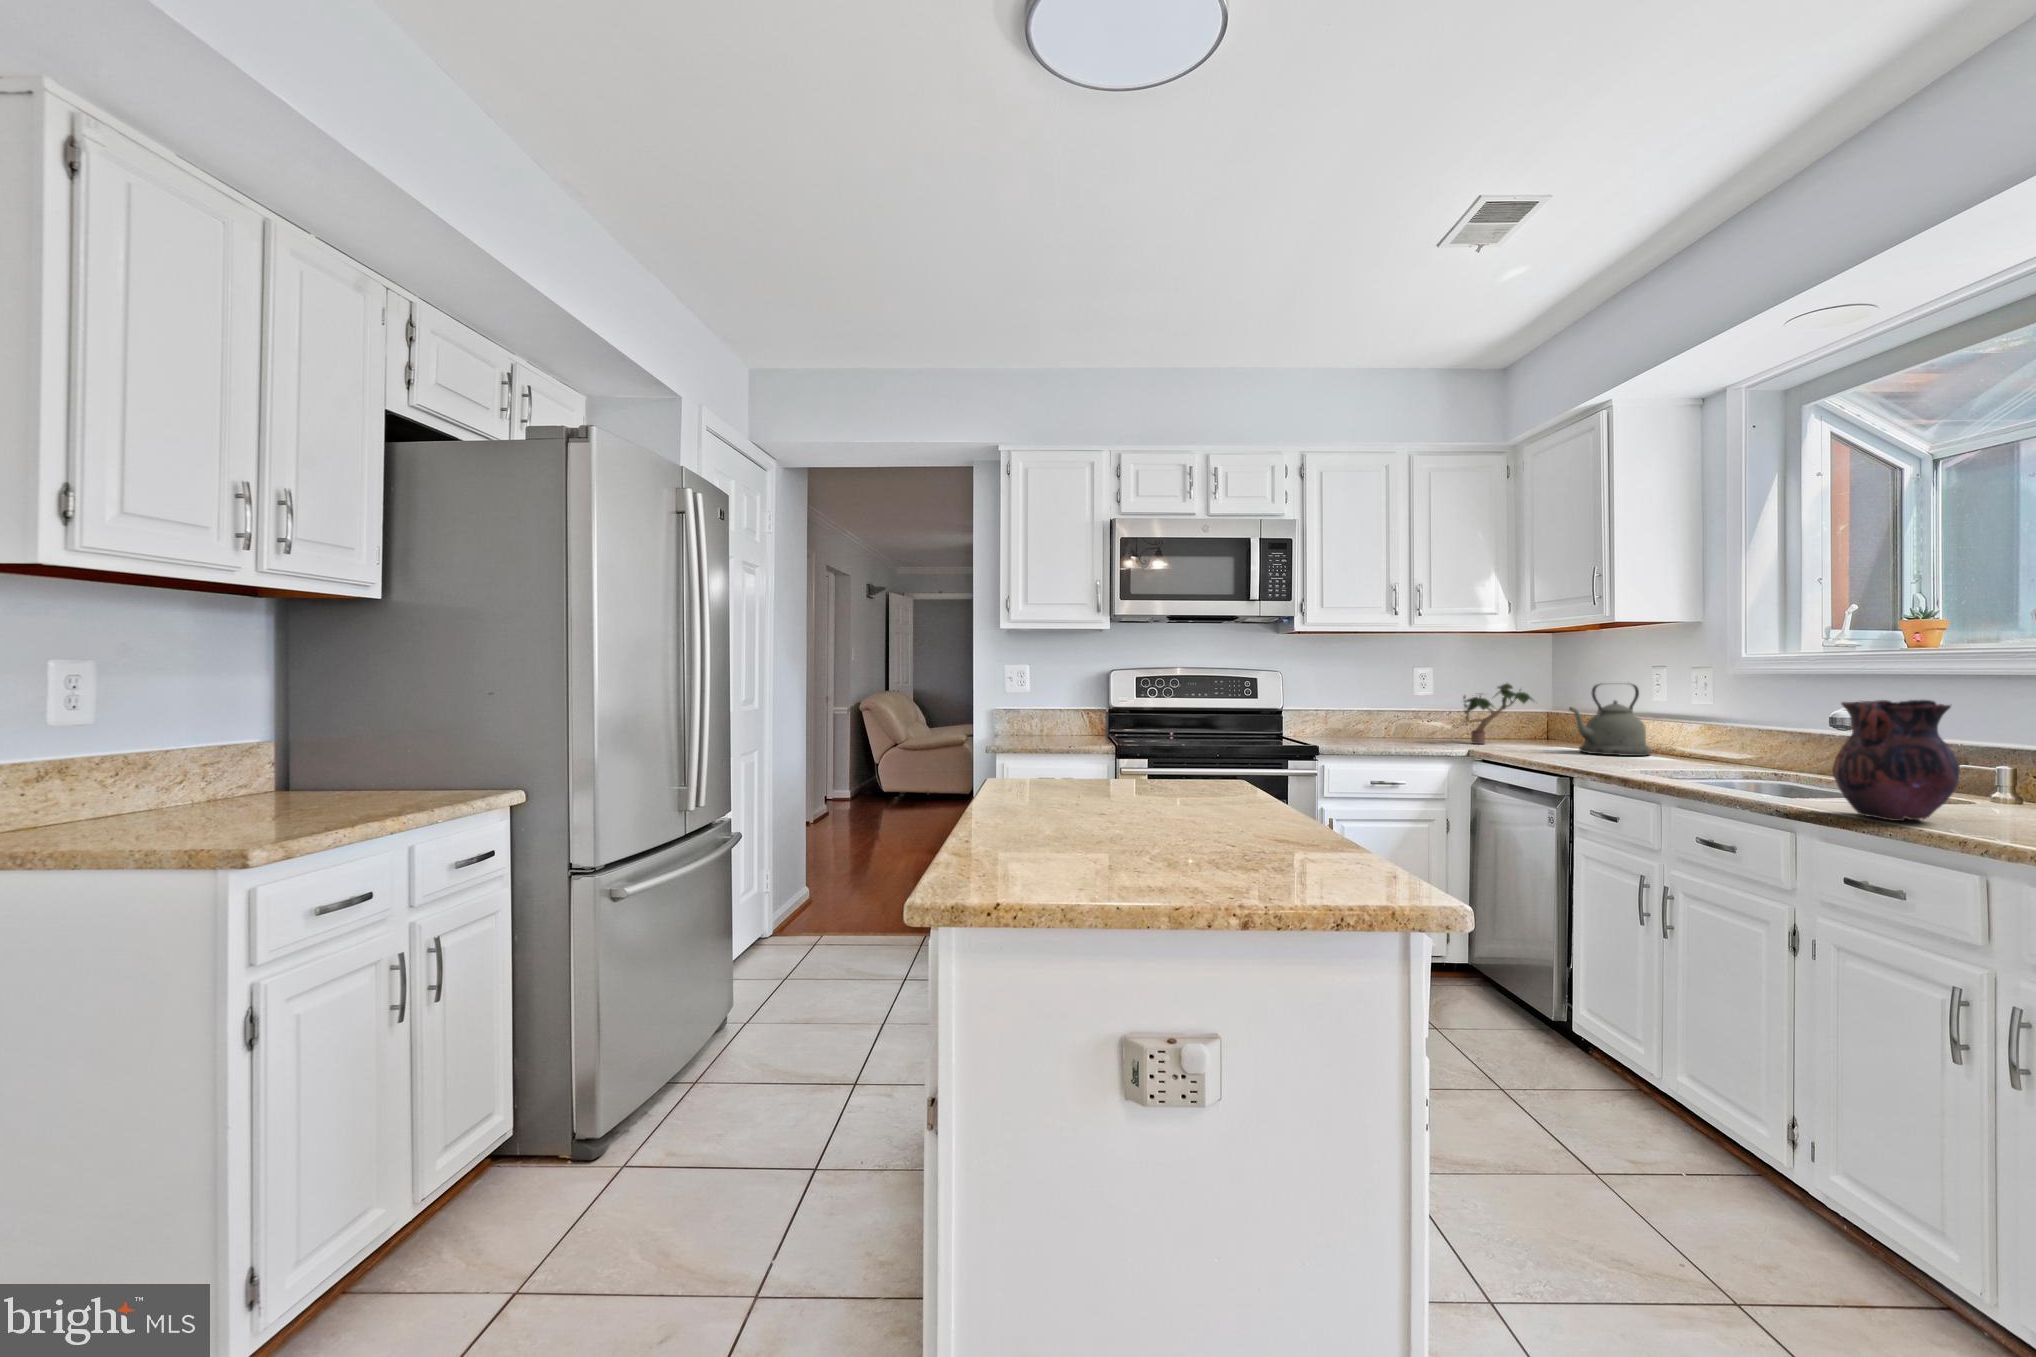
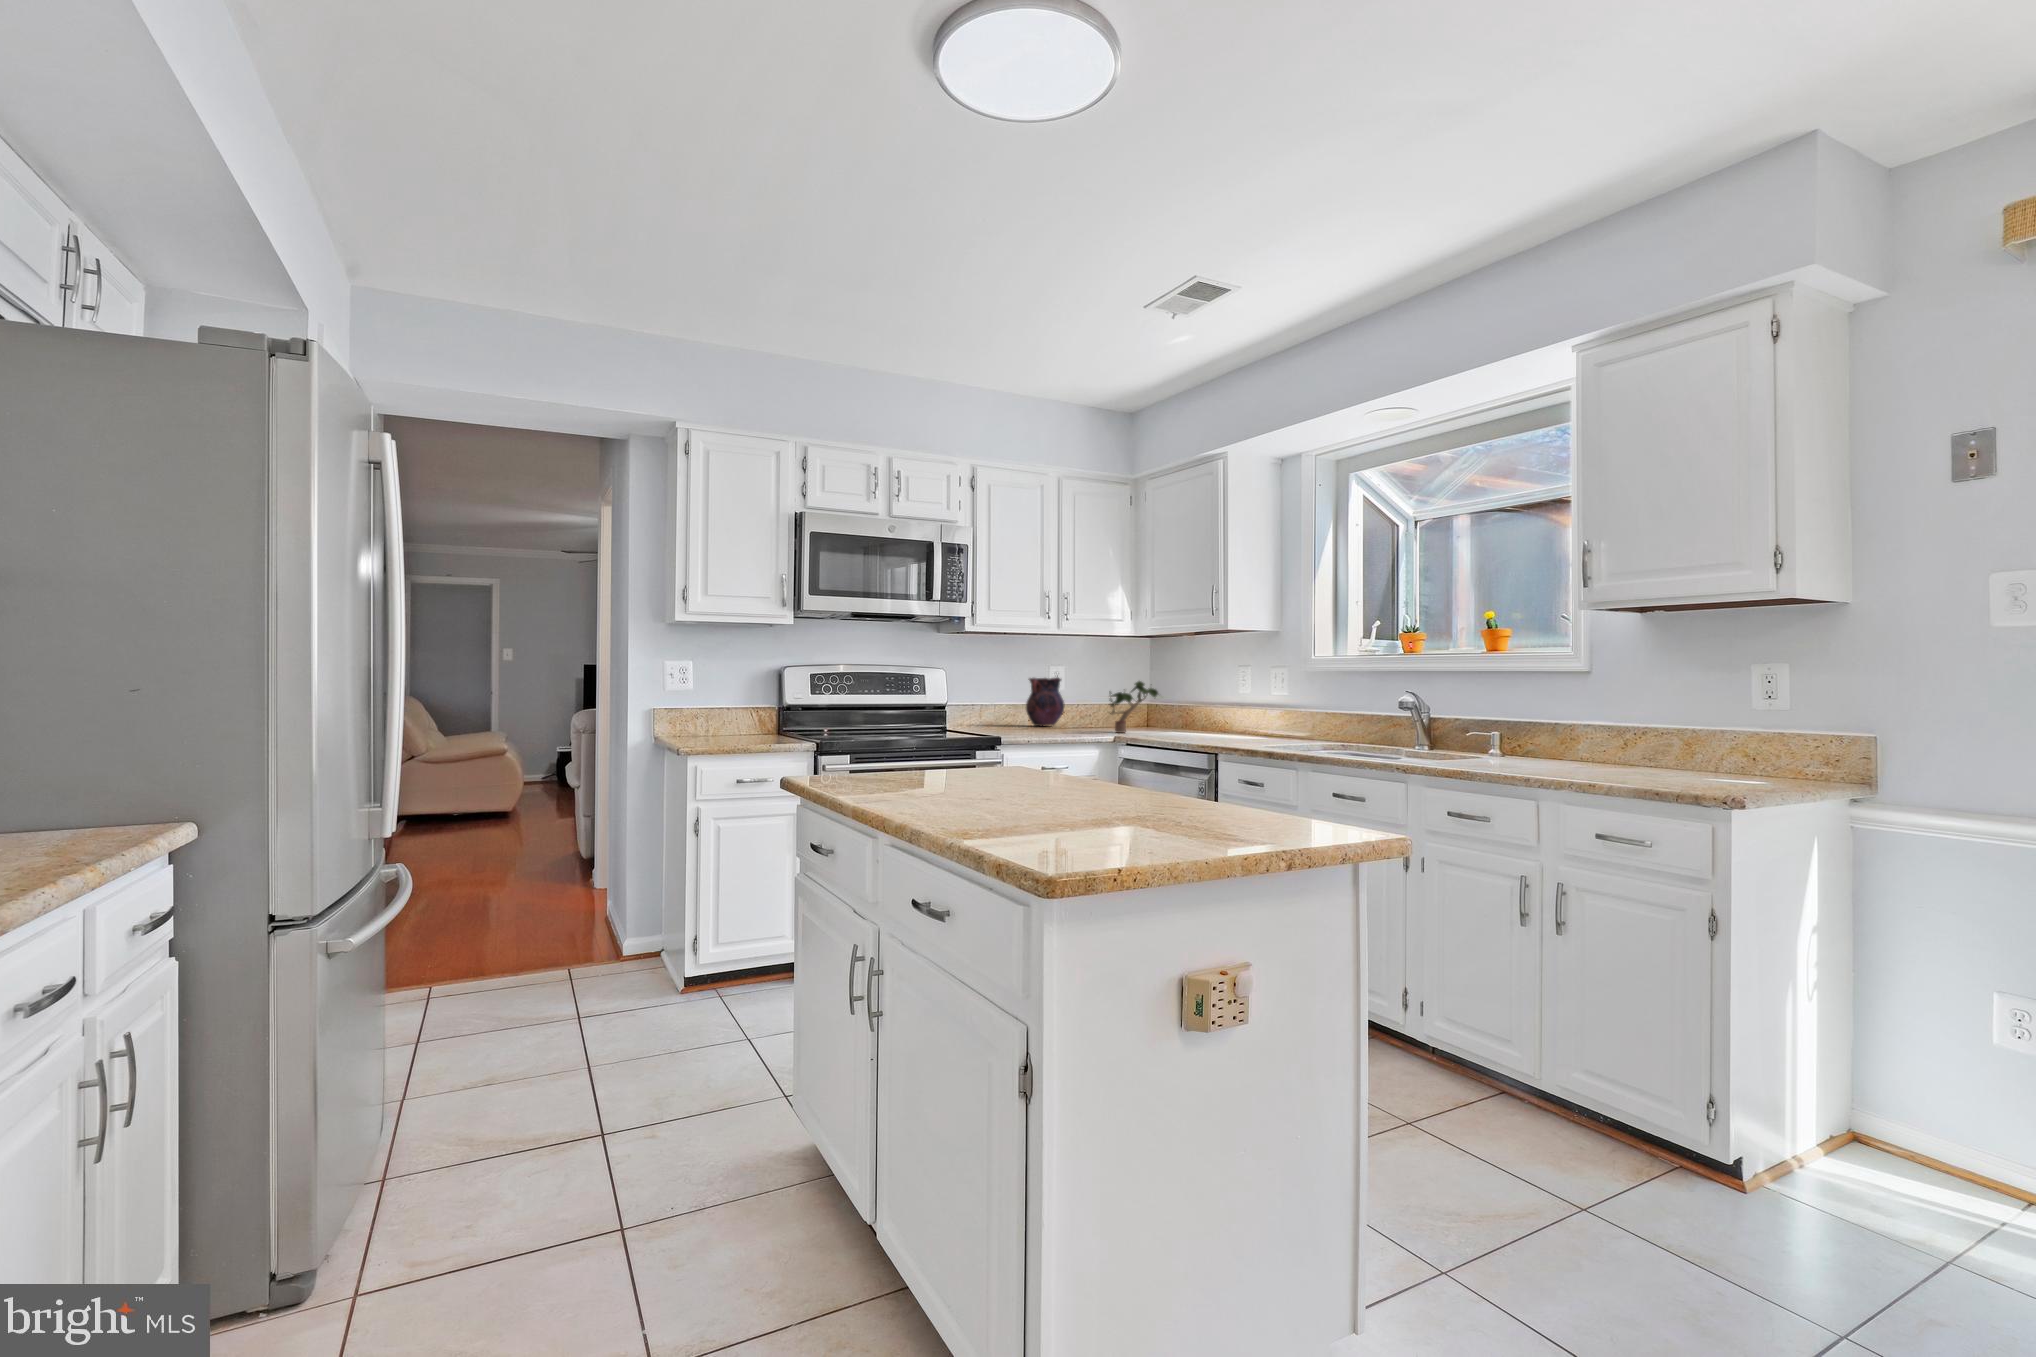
kettle: present [1569,684,1652,756] -> none [1200,679,1254,738]
vase: present [1832,700,1960,821] -> present [1026,677,1064,726]

